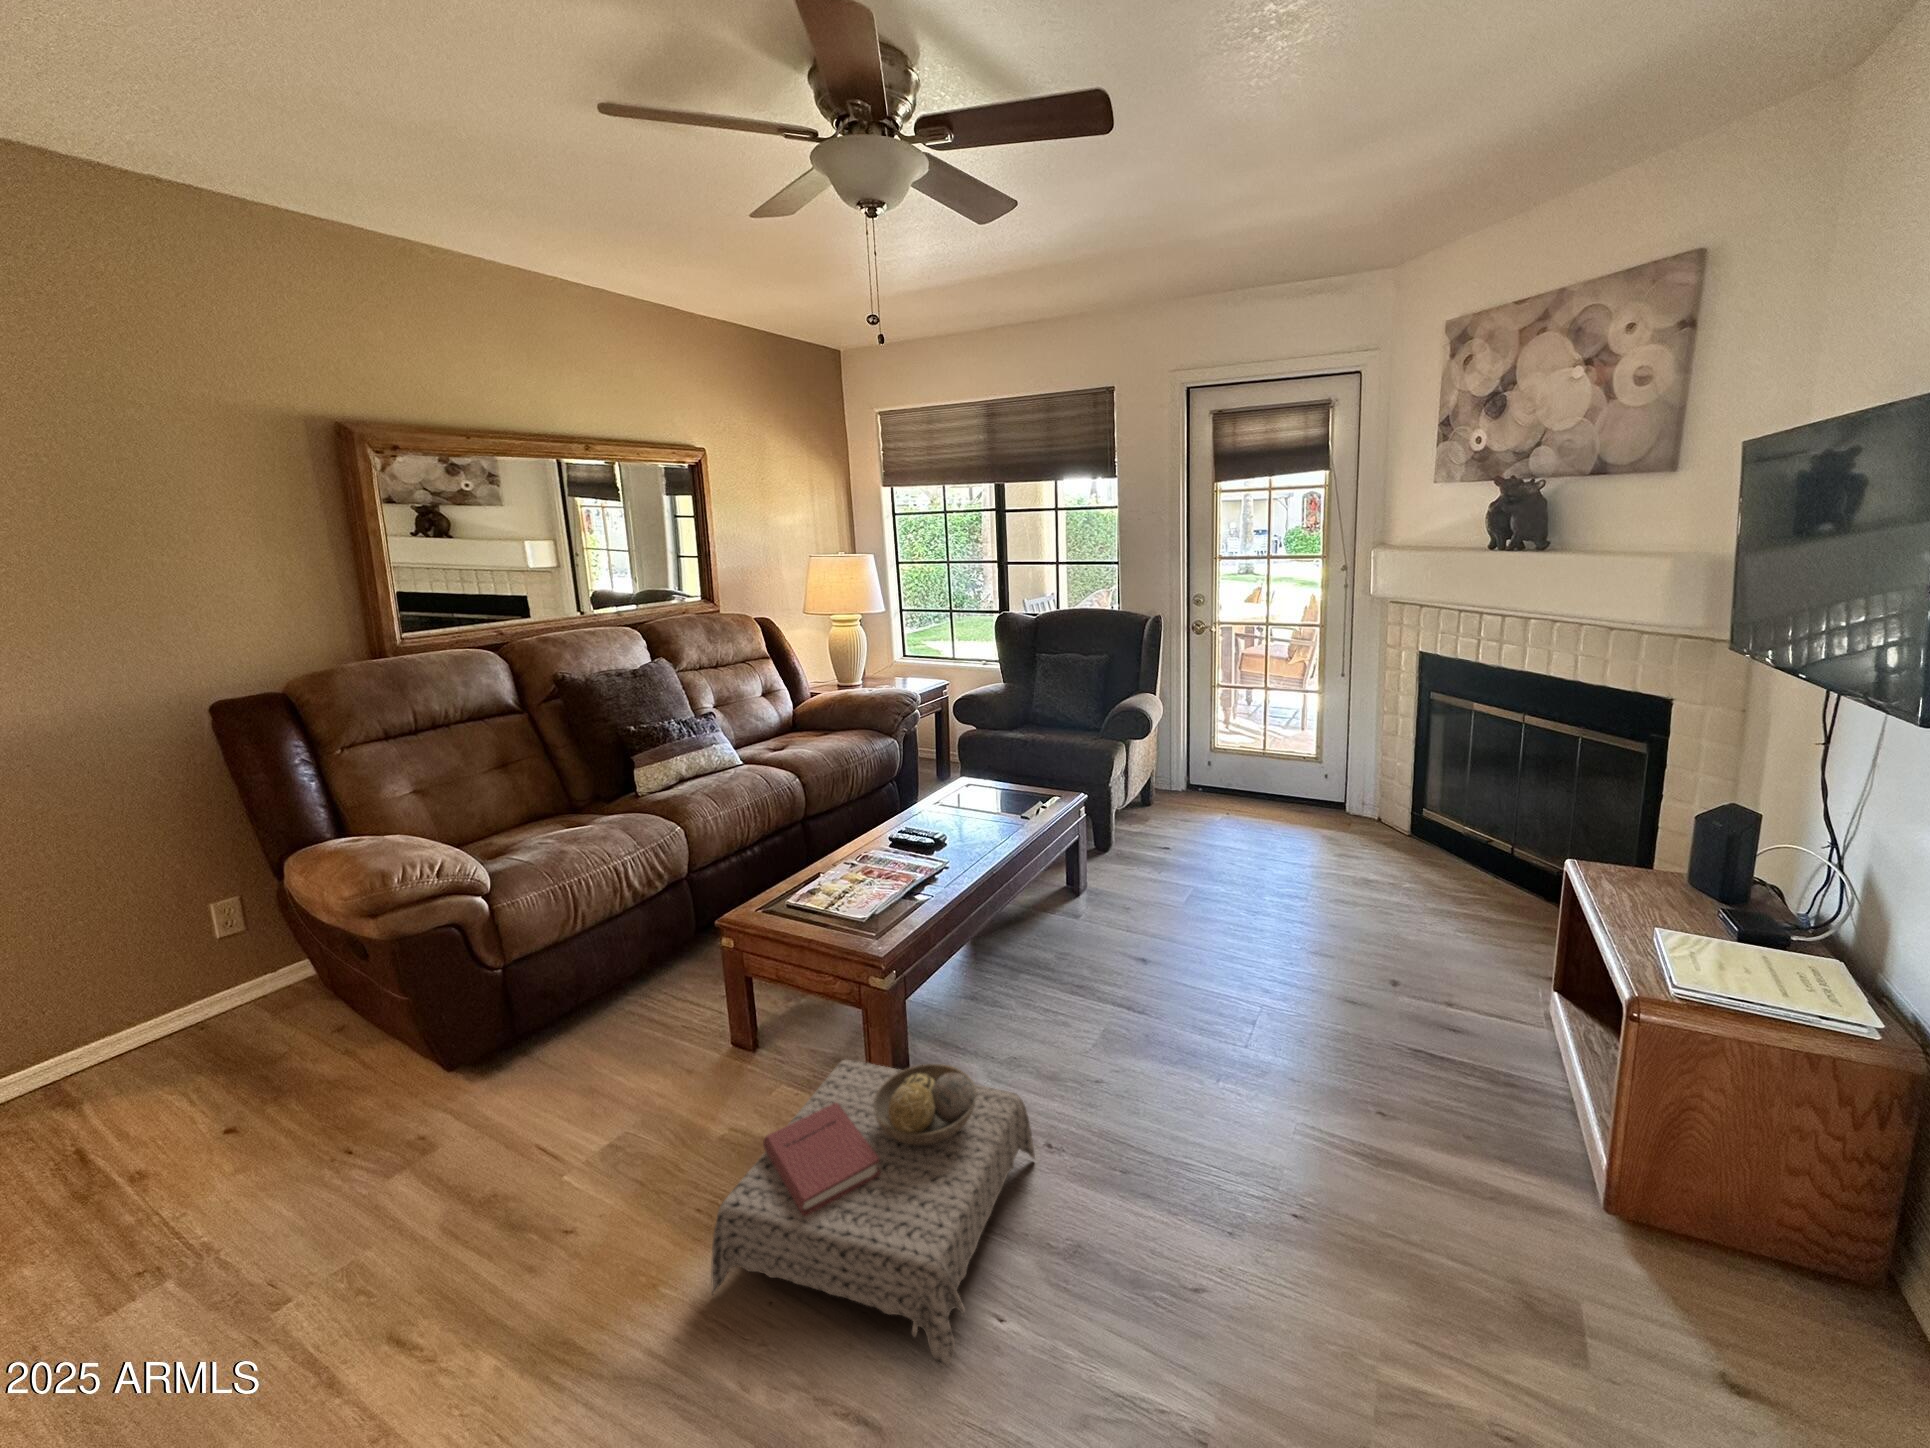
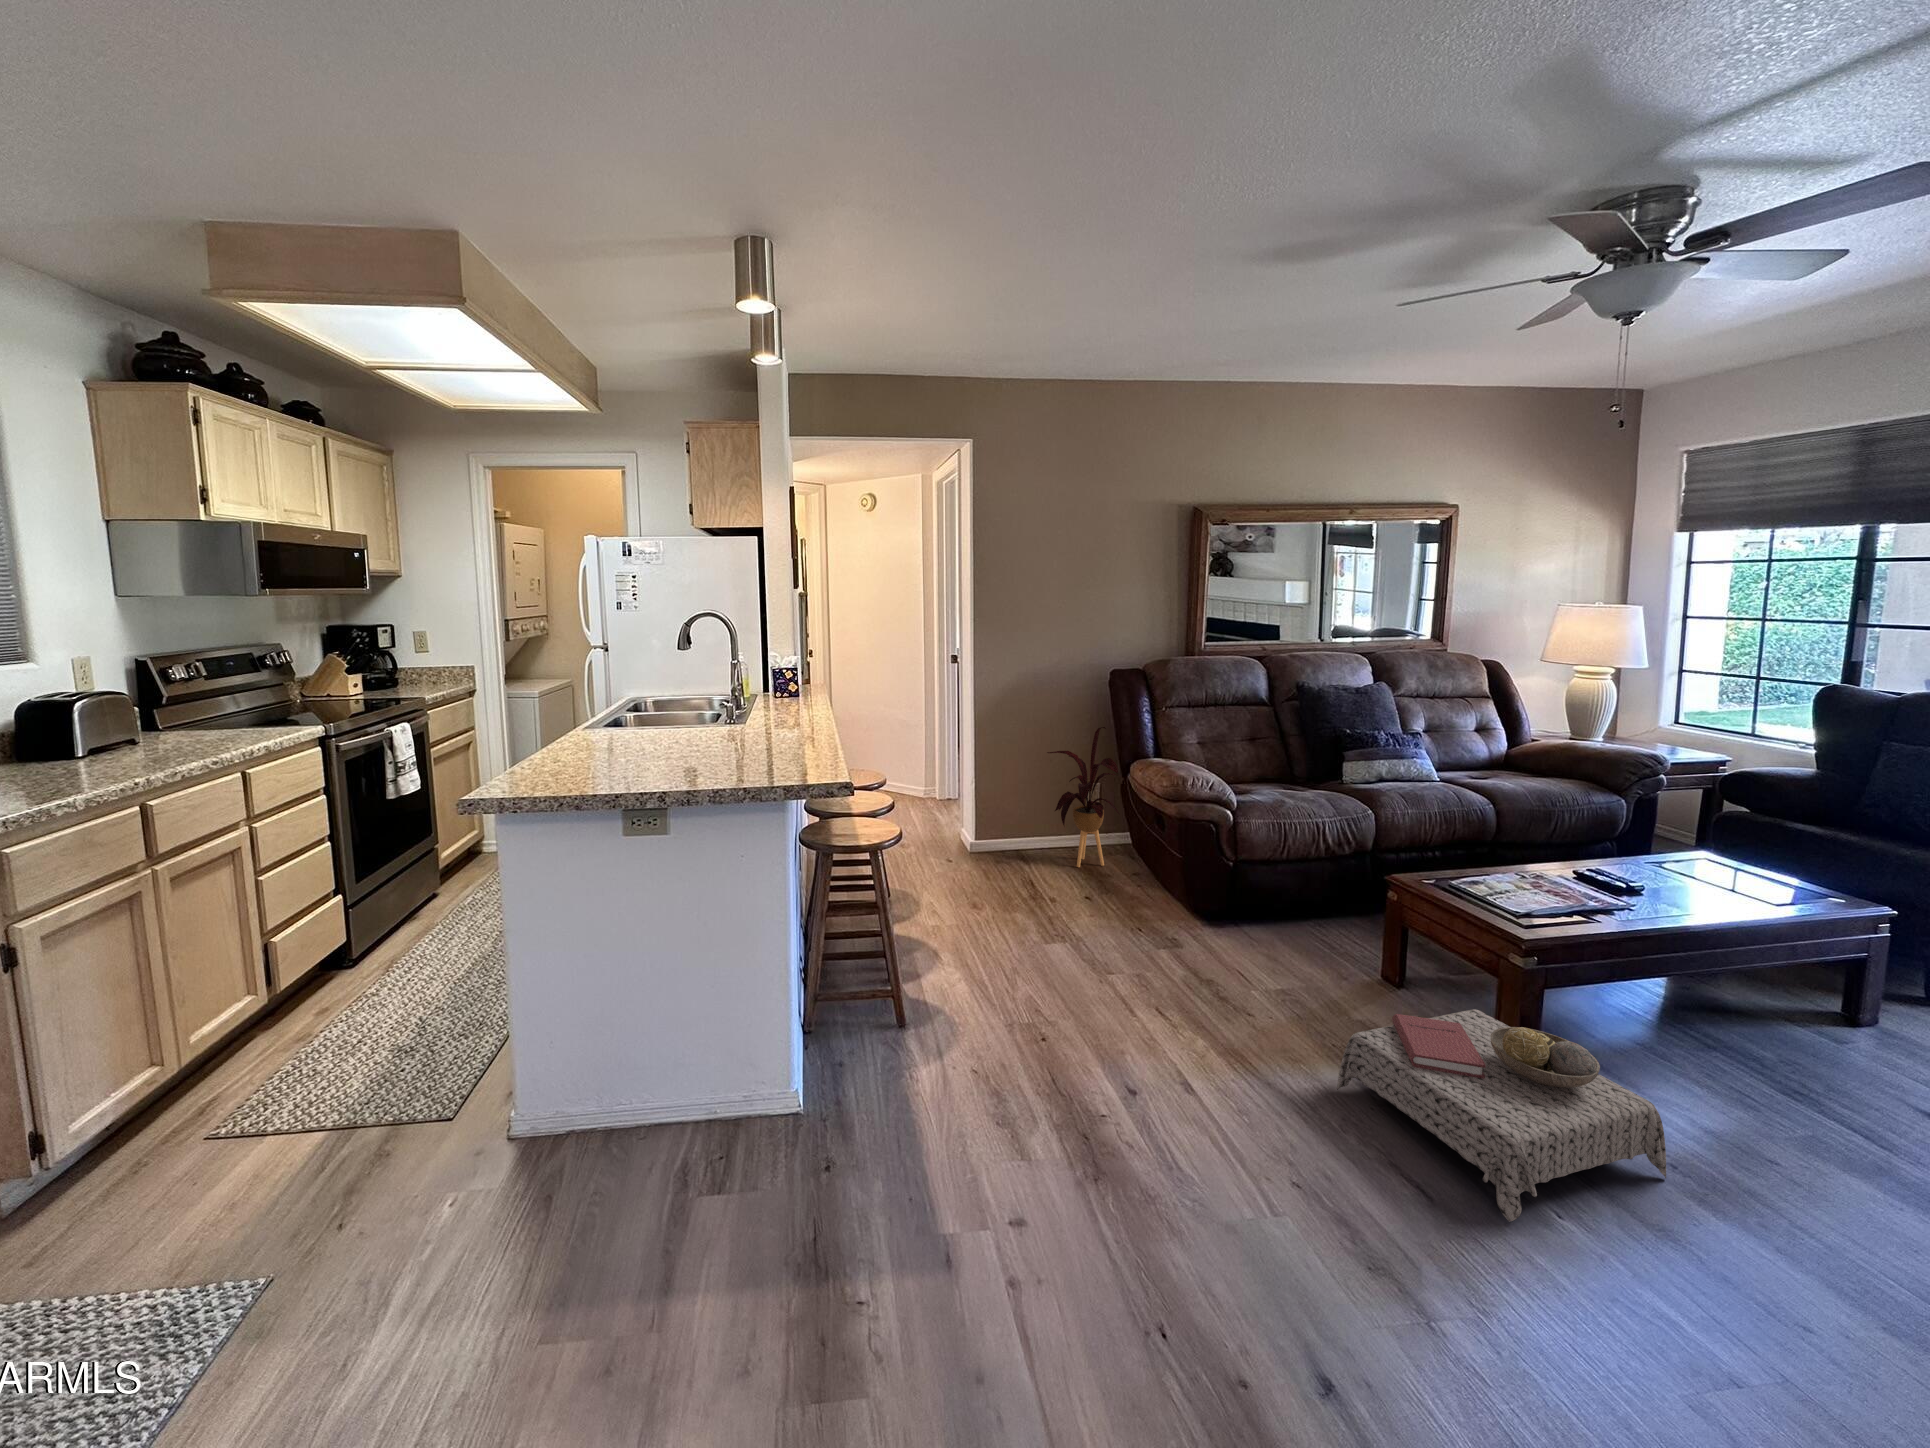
house plant: none [64,812,279,1076] -> present [1047,727,1119,867]

